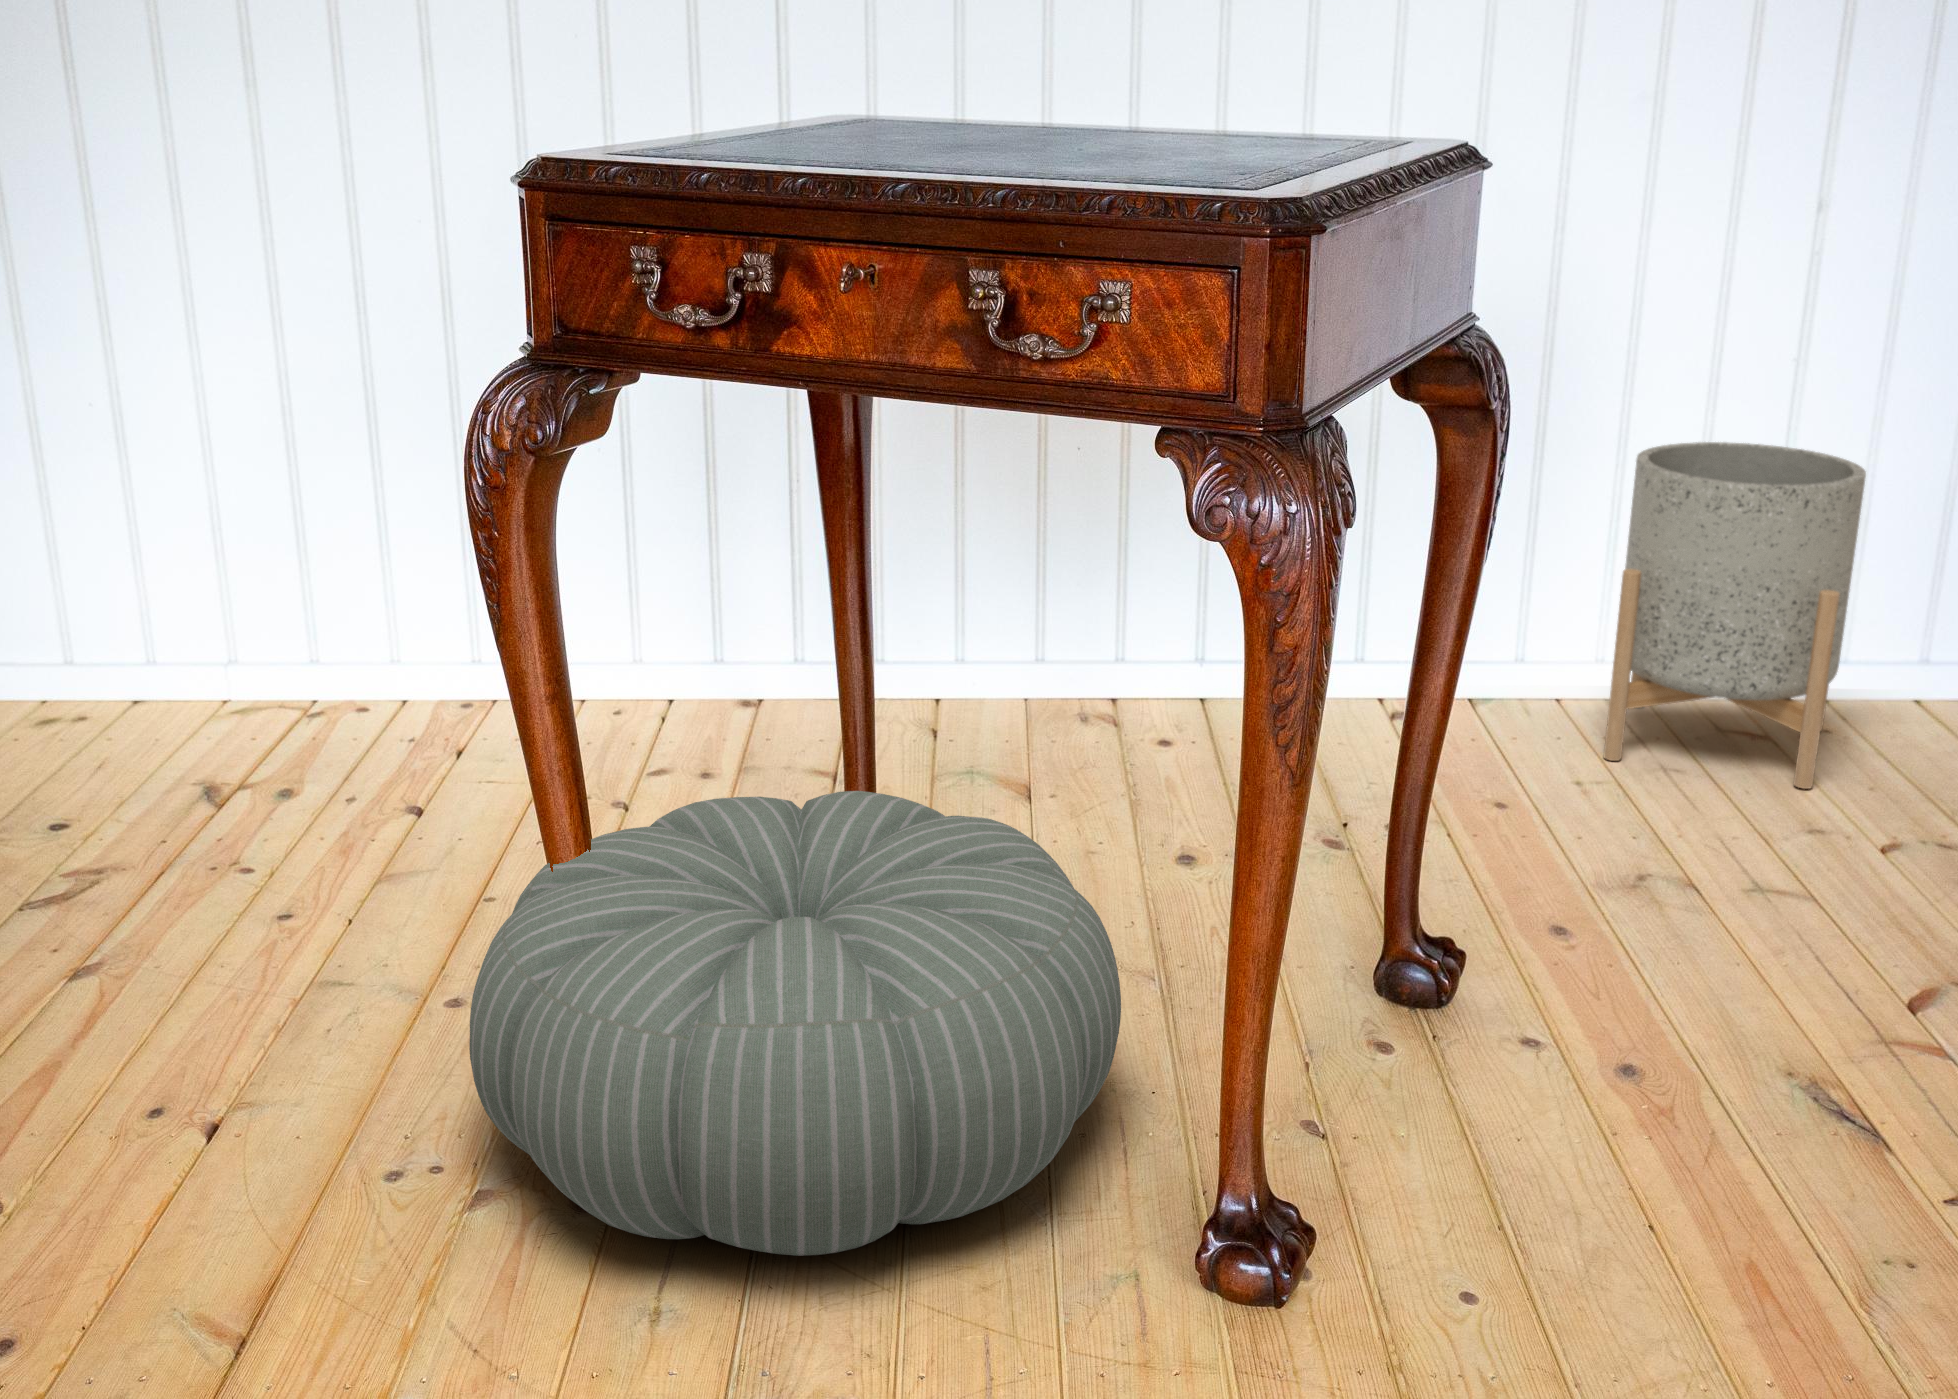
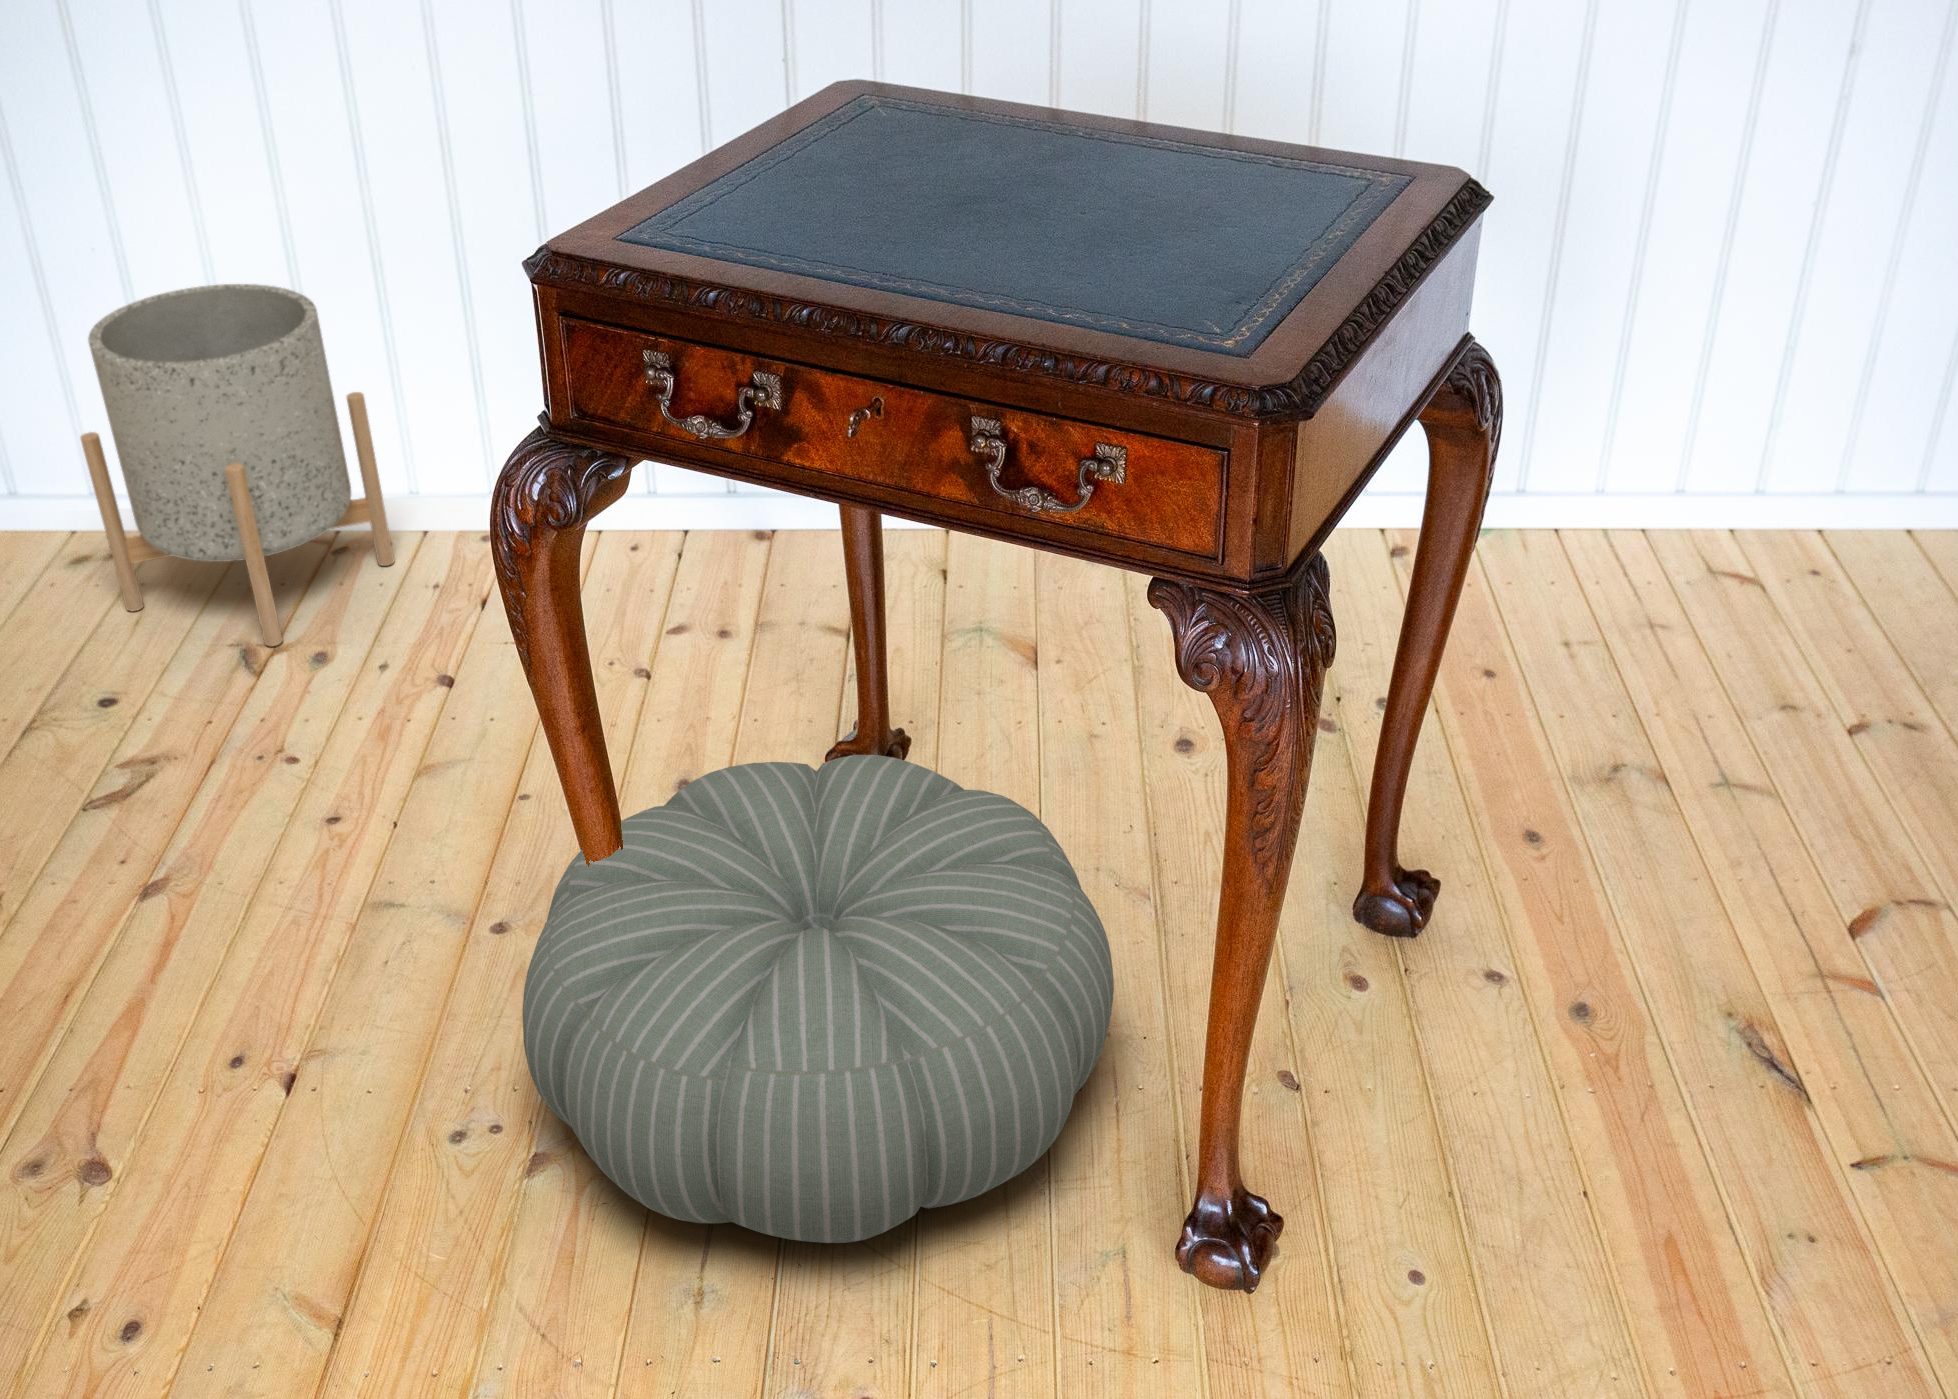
planter: present [1604,442,1866,789] -> present [80,284,394,646]

